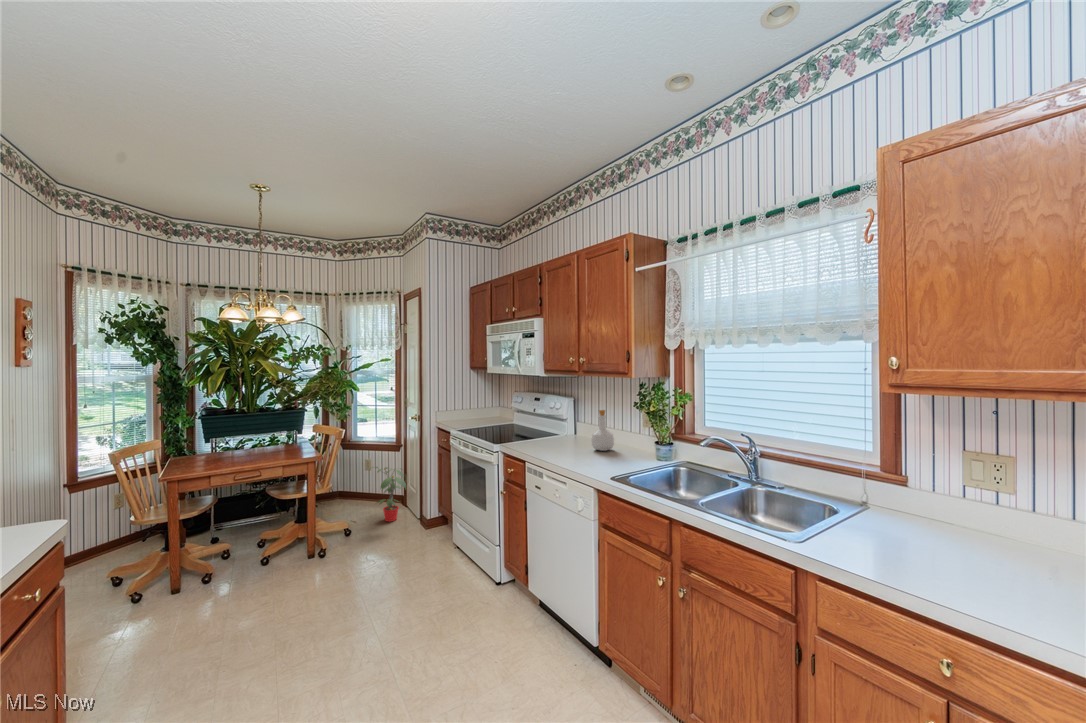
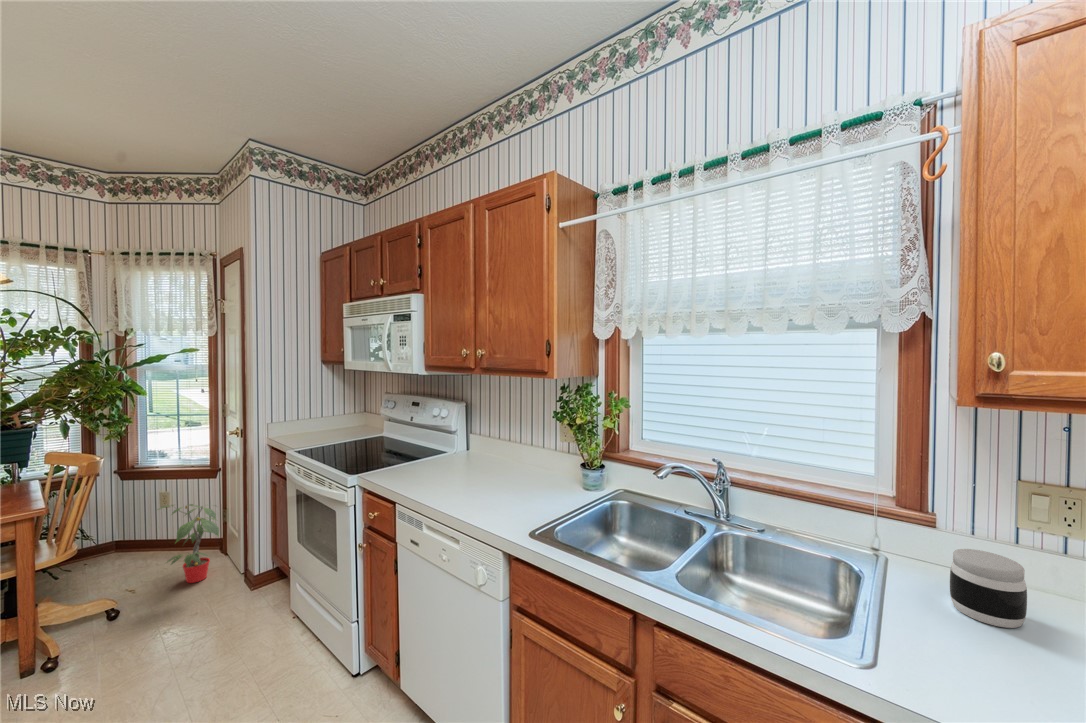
bottle: present [592,410,614,451] -> none [492,421,522,477]
jar: none [889,491,936,539] -> present [950,549,1027,628]

